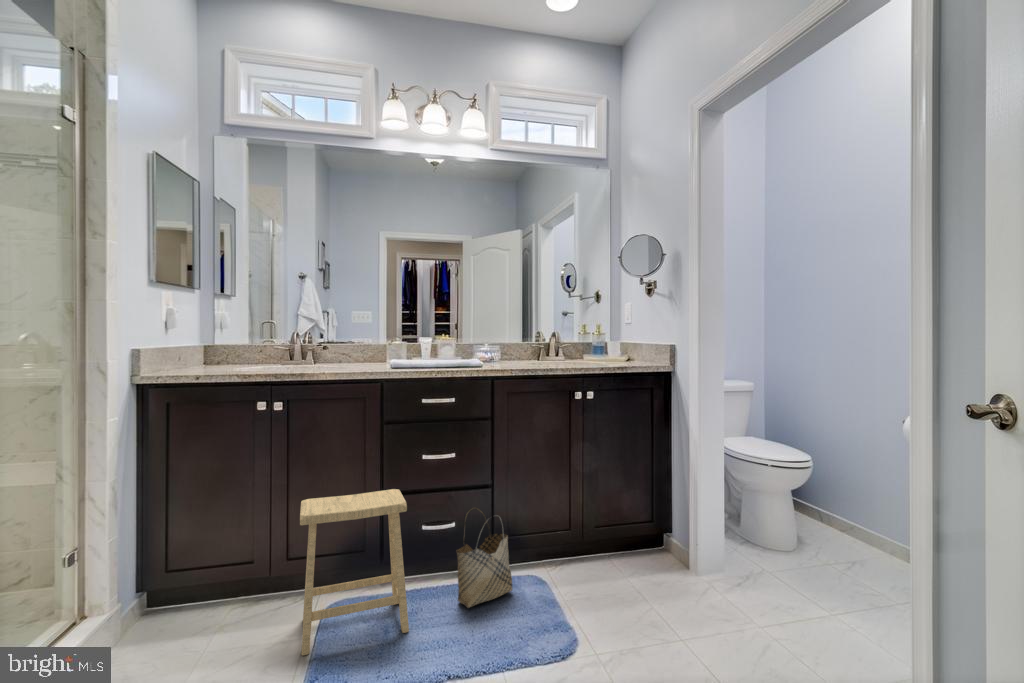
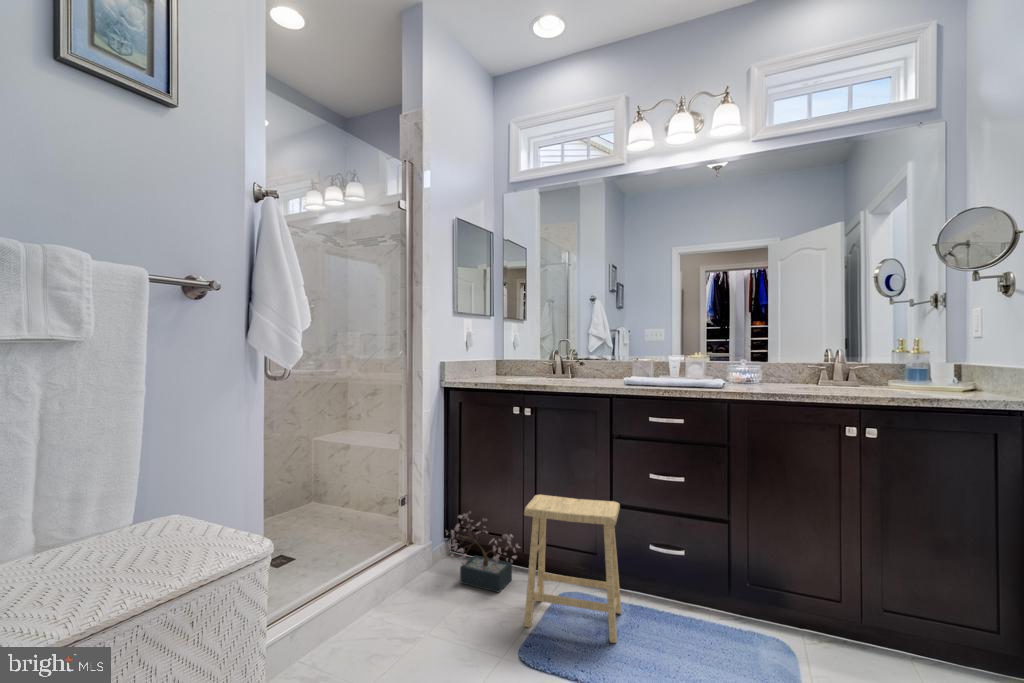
woven basket: present [456,508,512,608] -> none [673,539,743,645]
decorative plant: none [161,544,272,641] -> present [448,511,520,593]

